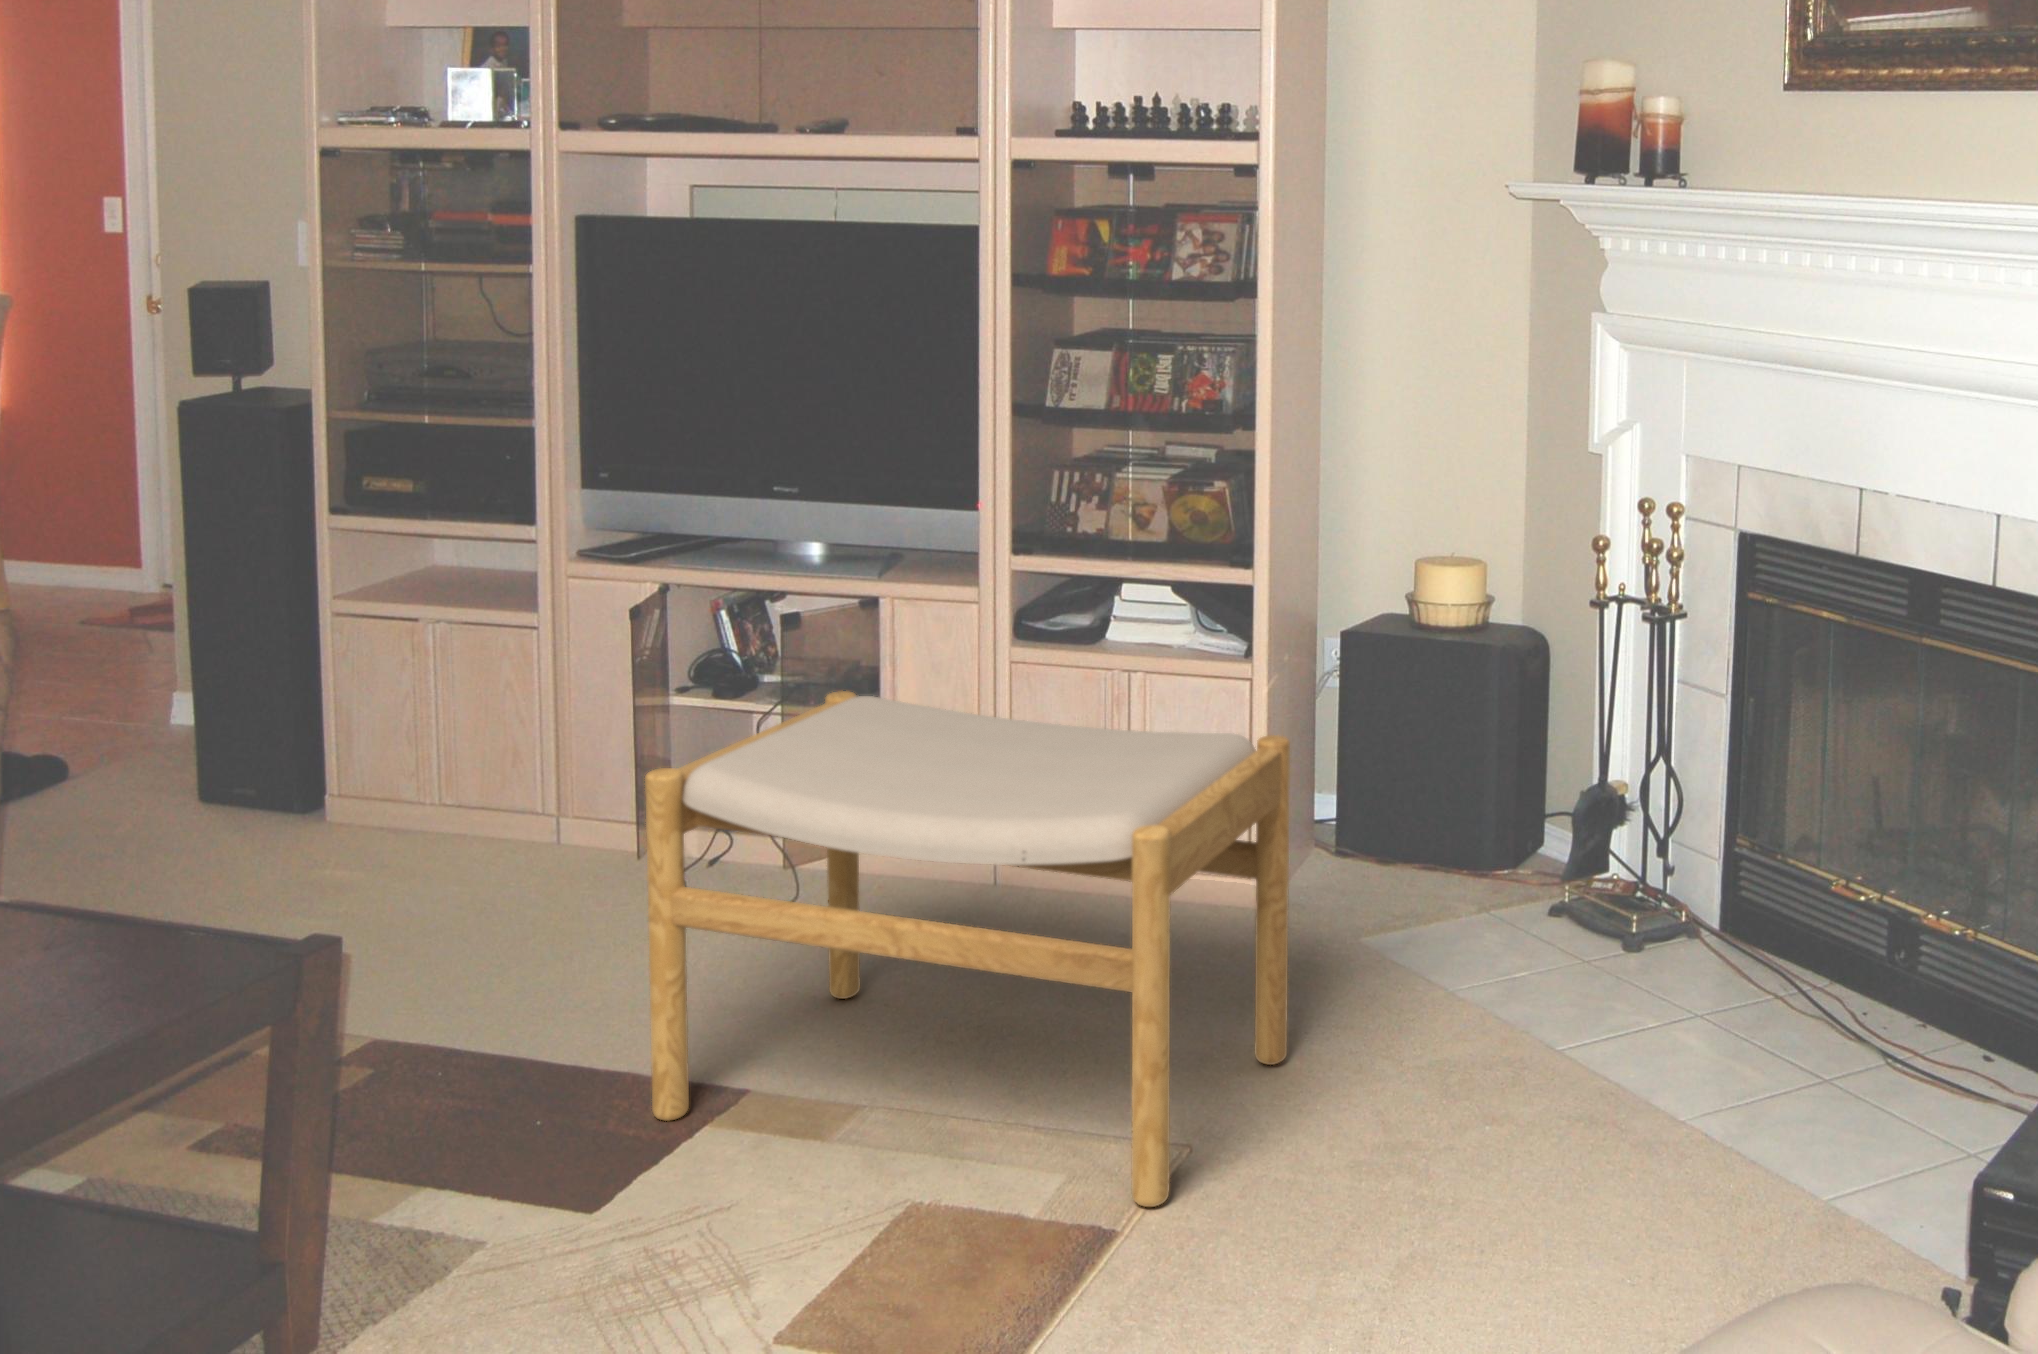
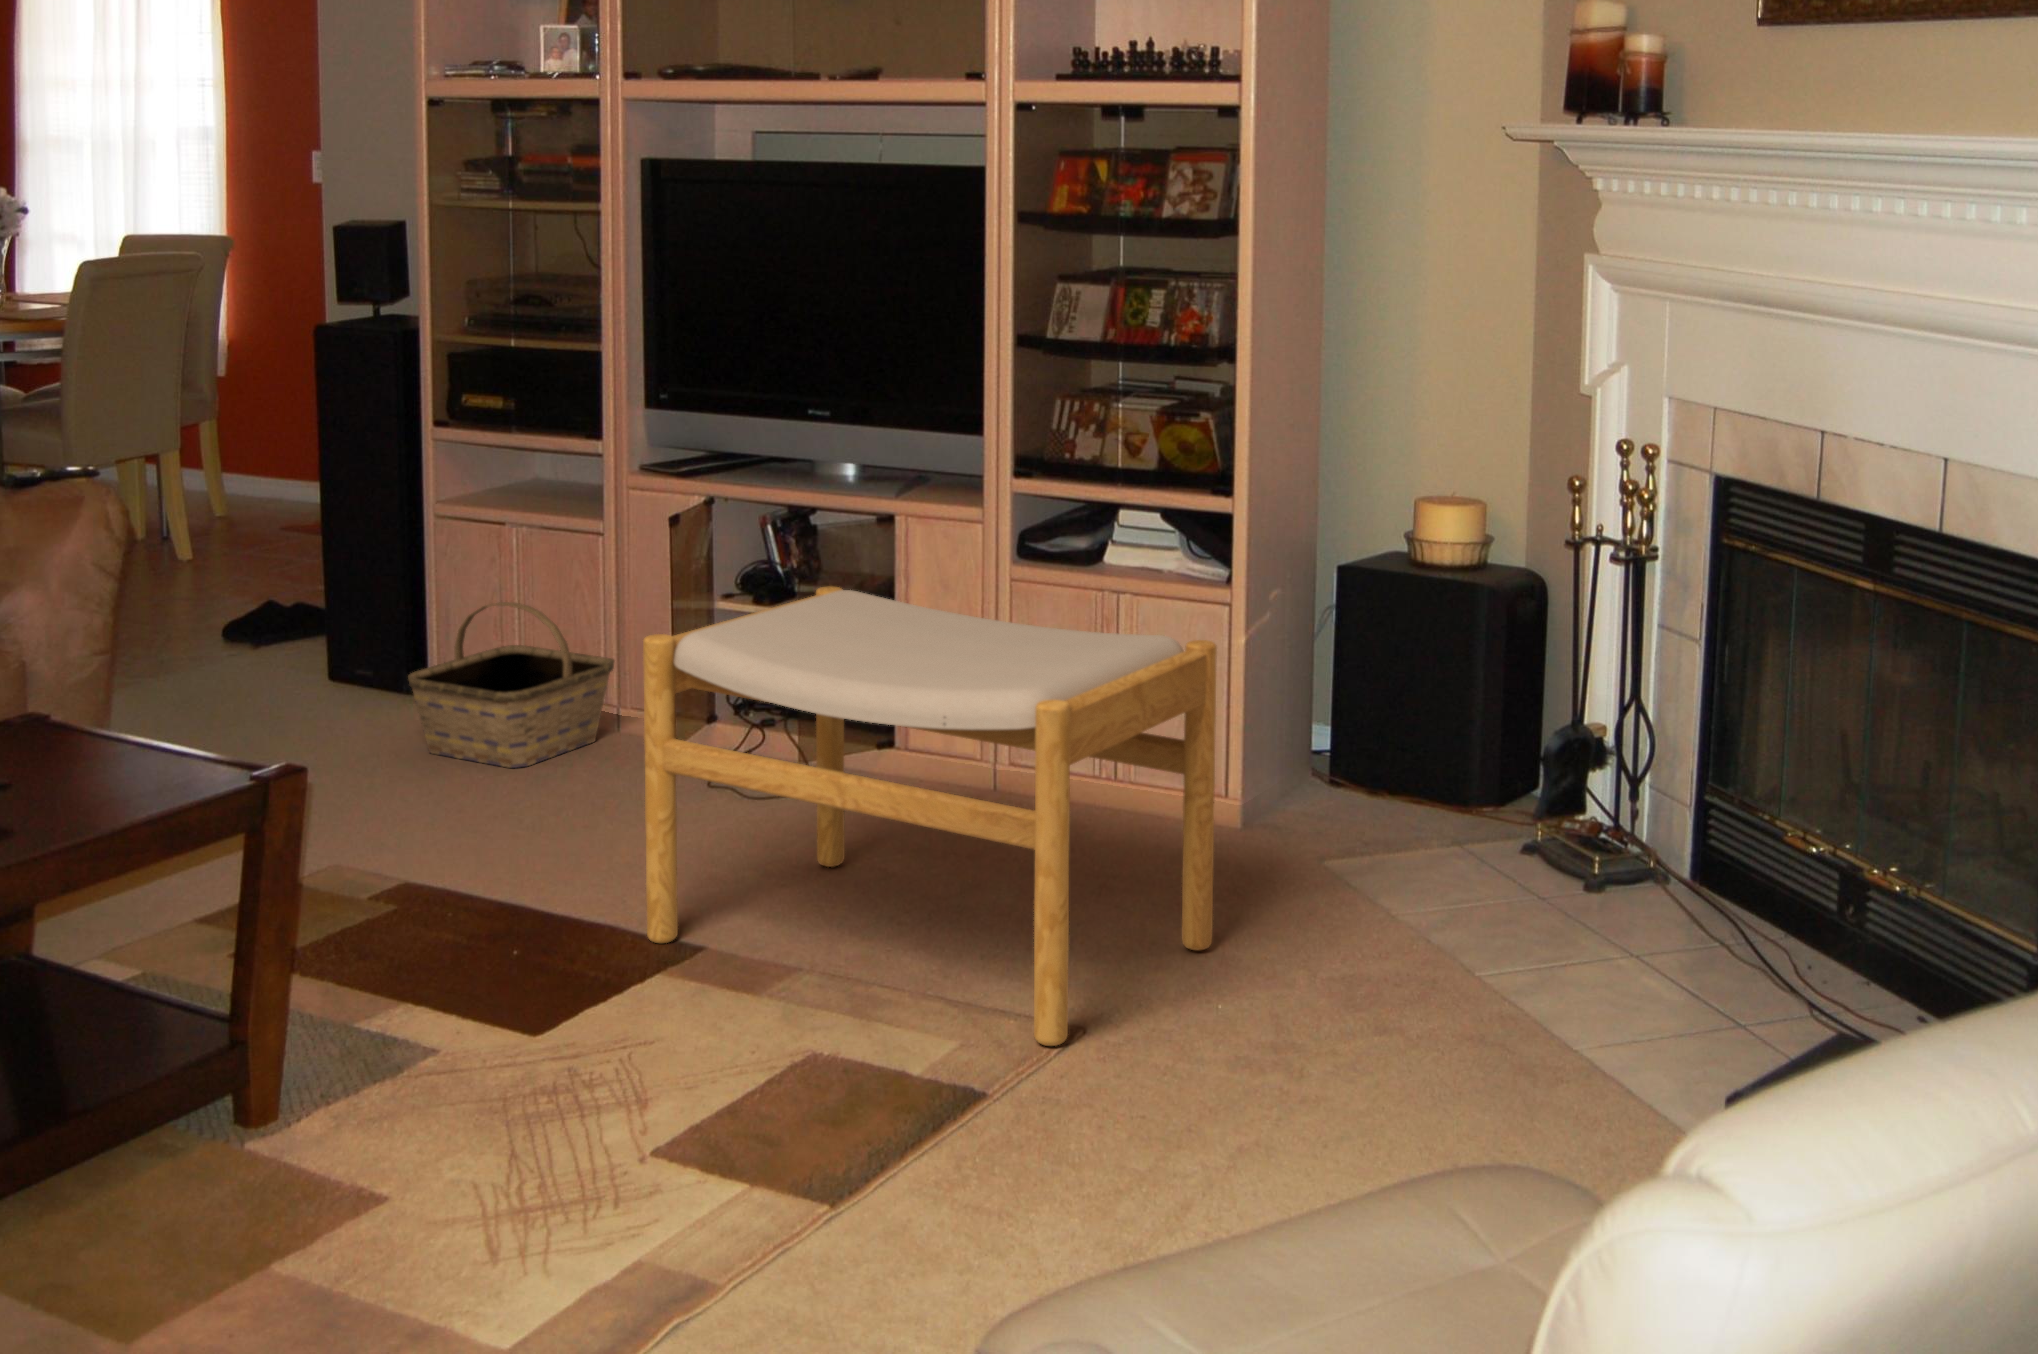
basket: none [311,714,558,904] -> present [408,602,614,768]

